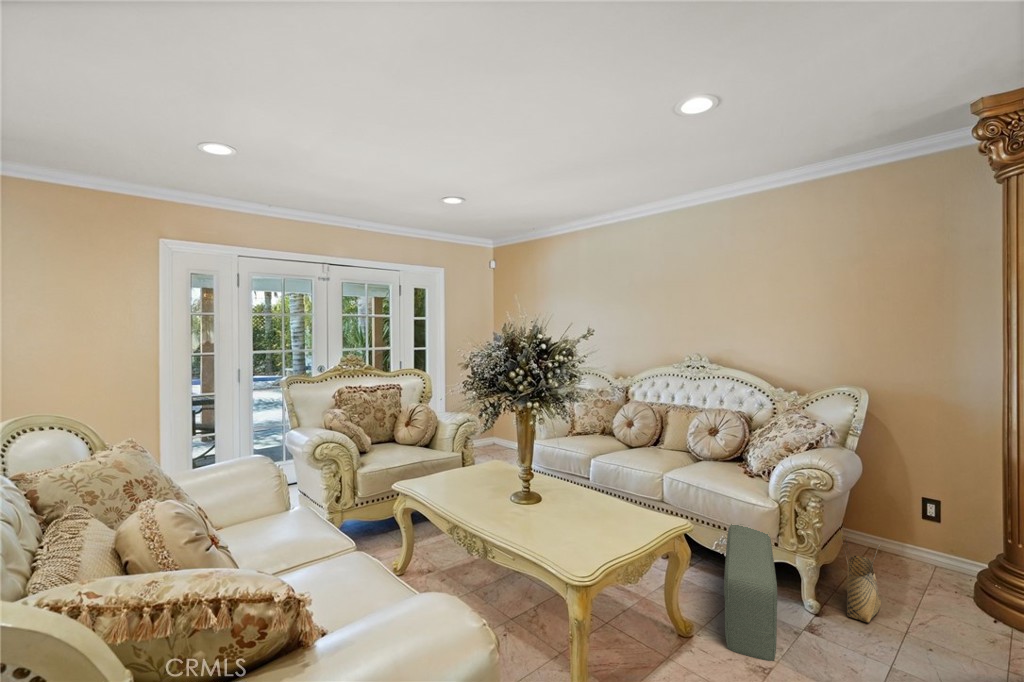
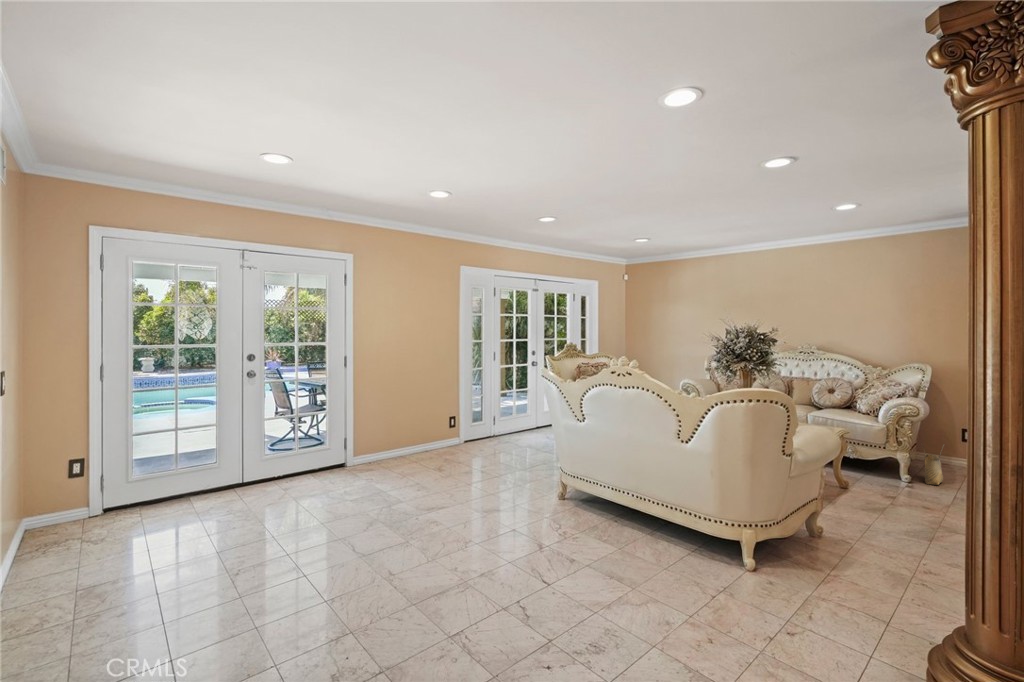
pouf: present [724,524,777,661] -> none [853,440,896,496]

